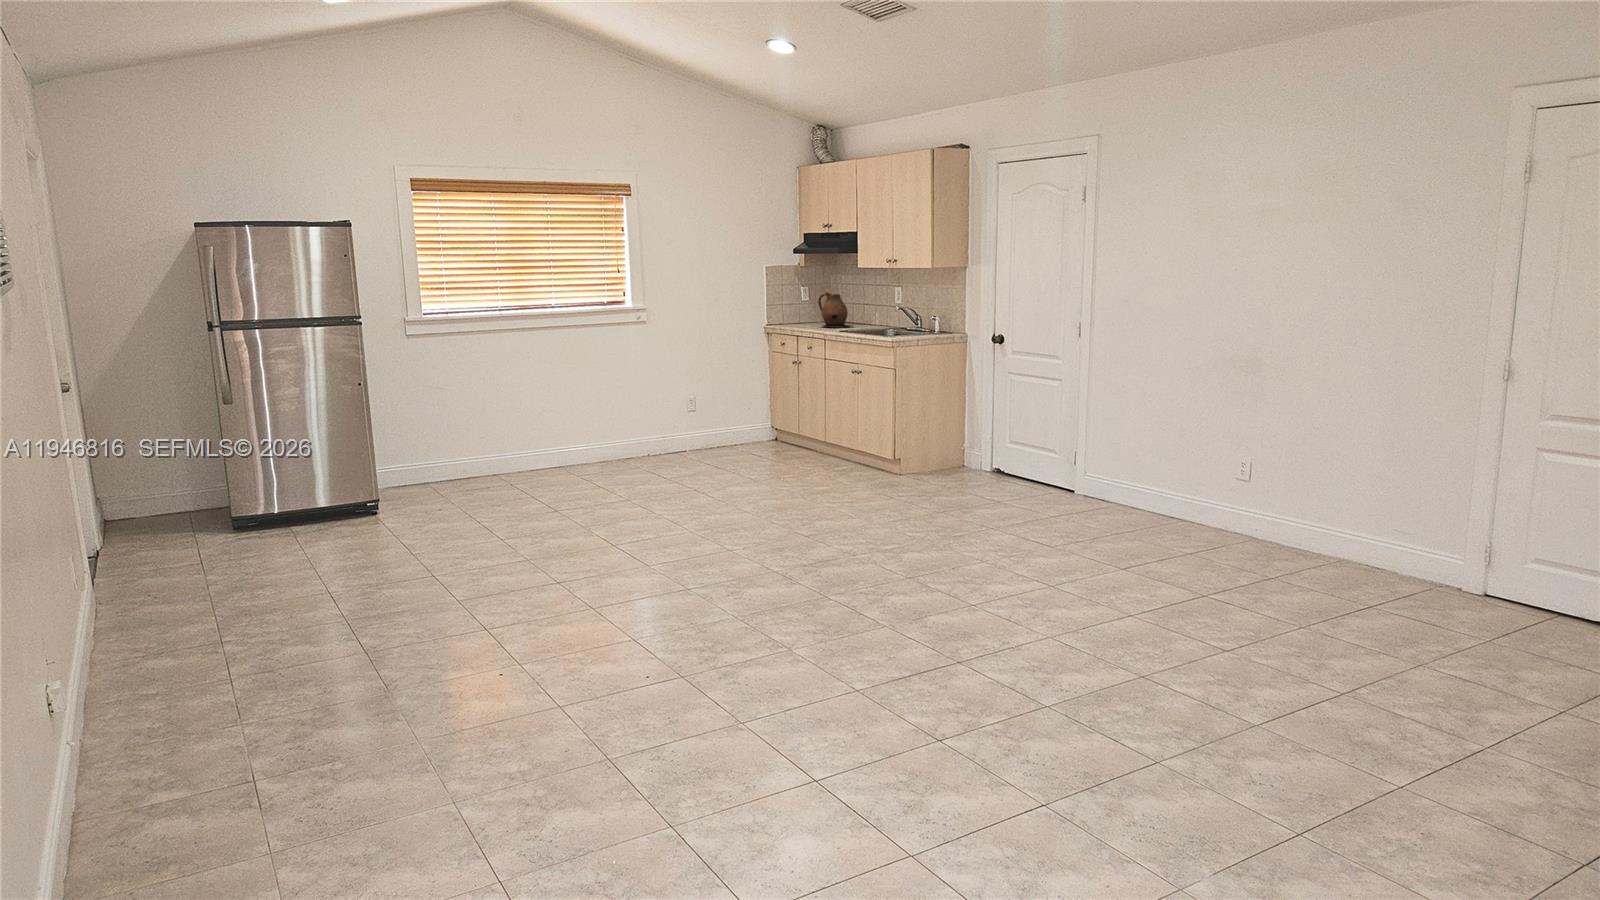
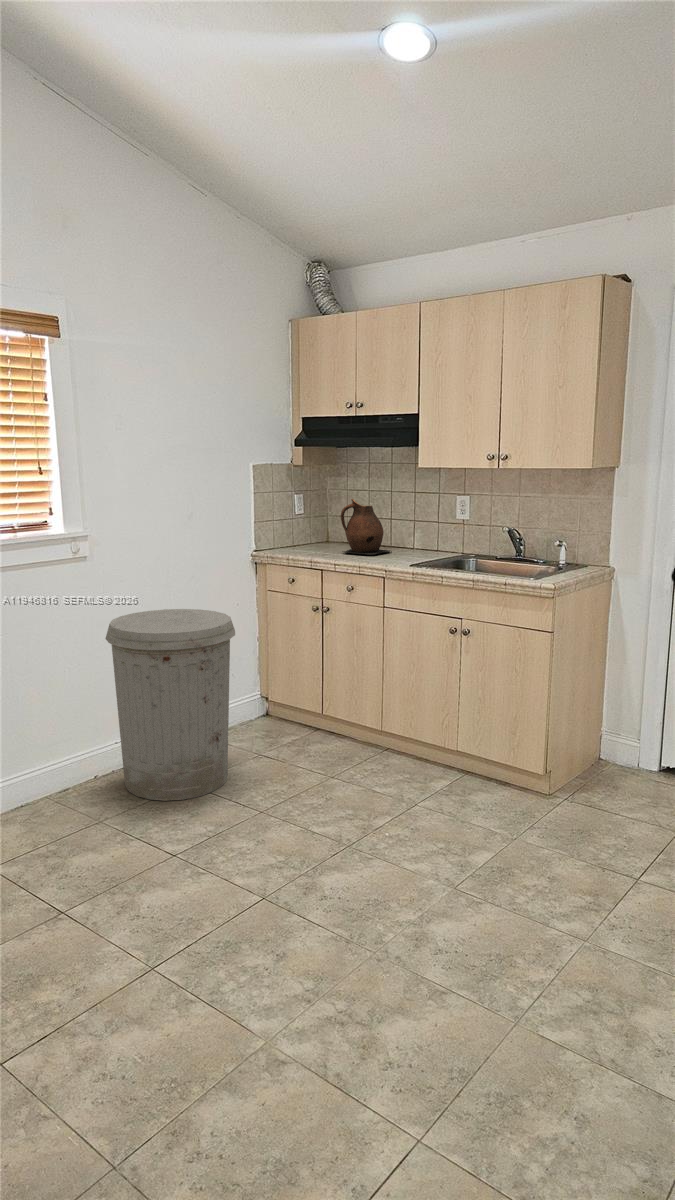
trash can: none [652,356,728,466] -> present [105,609,235,801]

